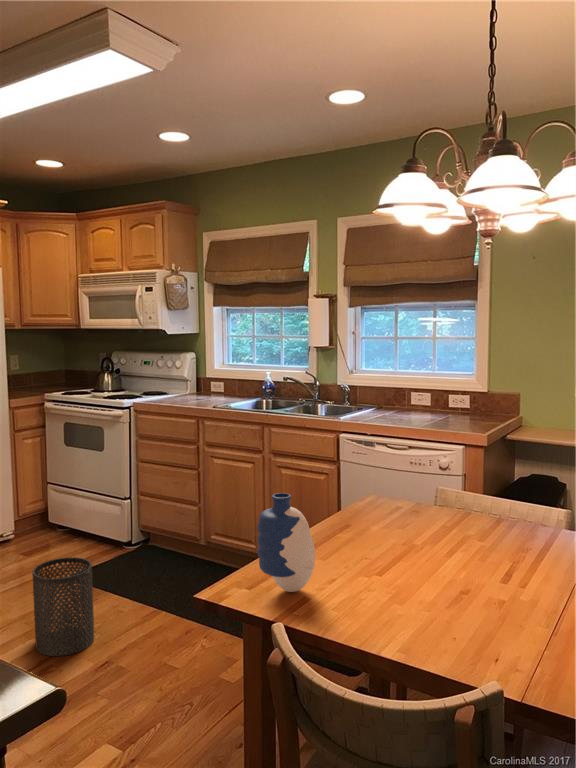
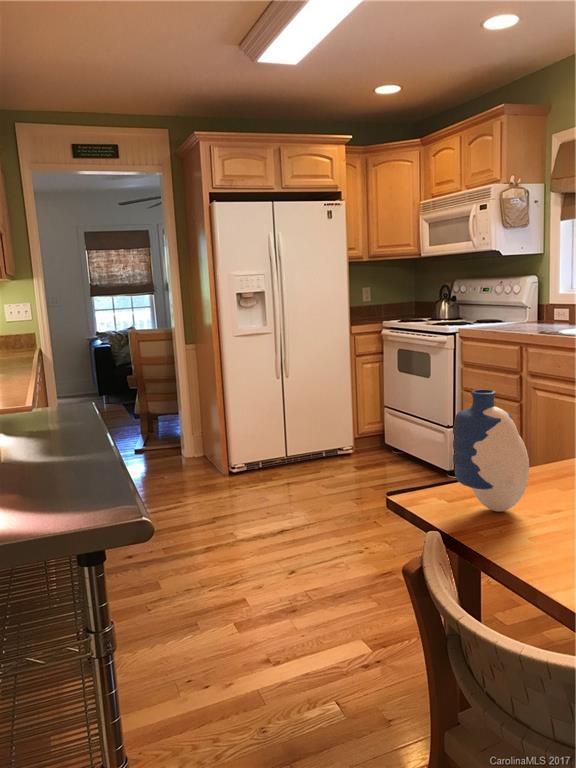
trash can: present [32,557,94,657] -> none [332,468,387,557]

